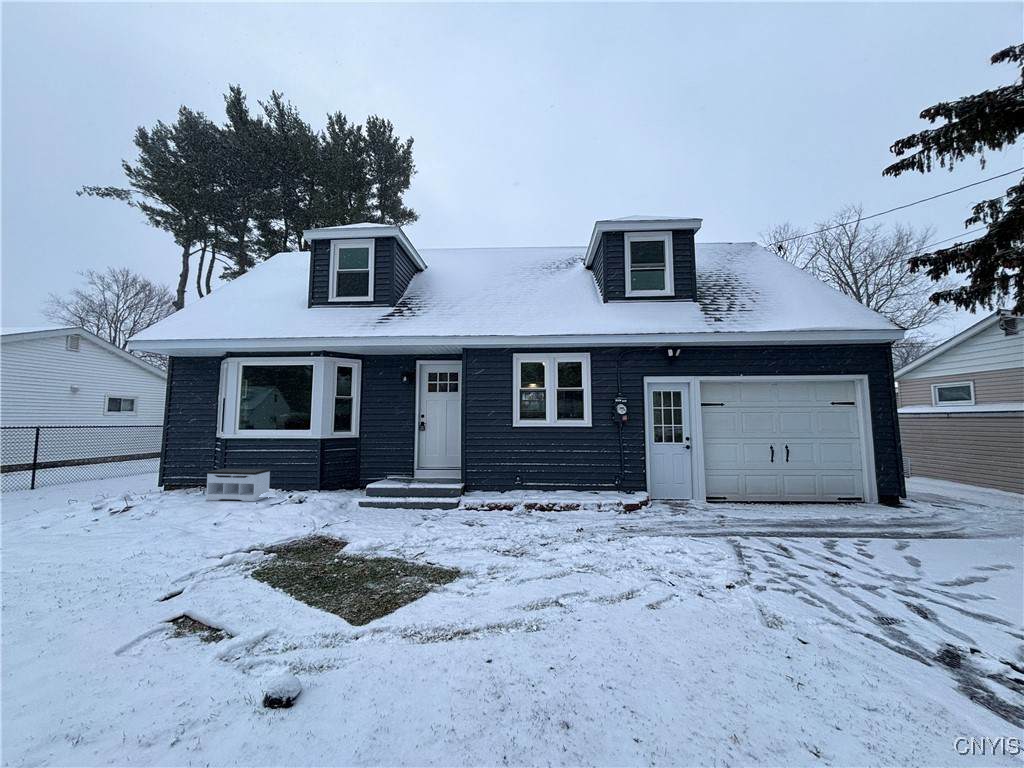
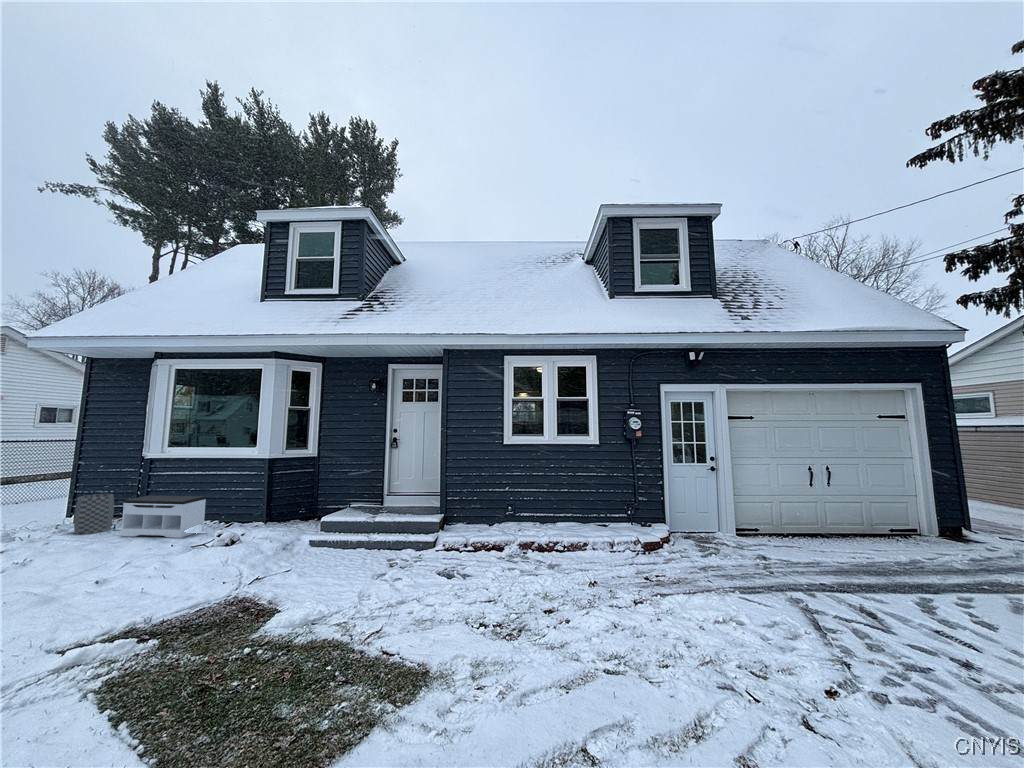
trash can: none [167,467,196,499] -> present [74,494,114,534]

